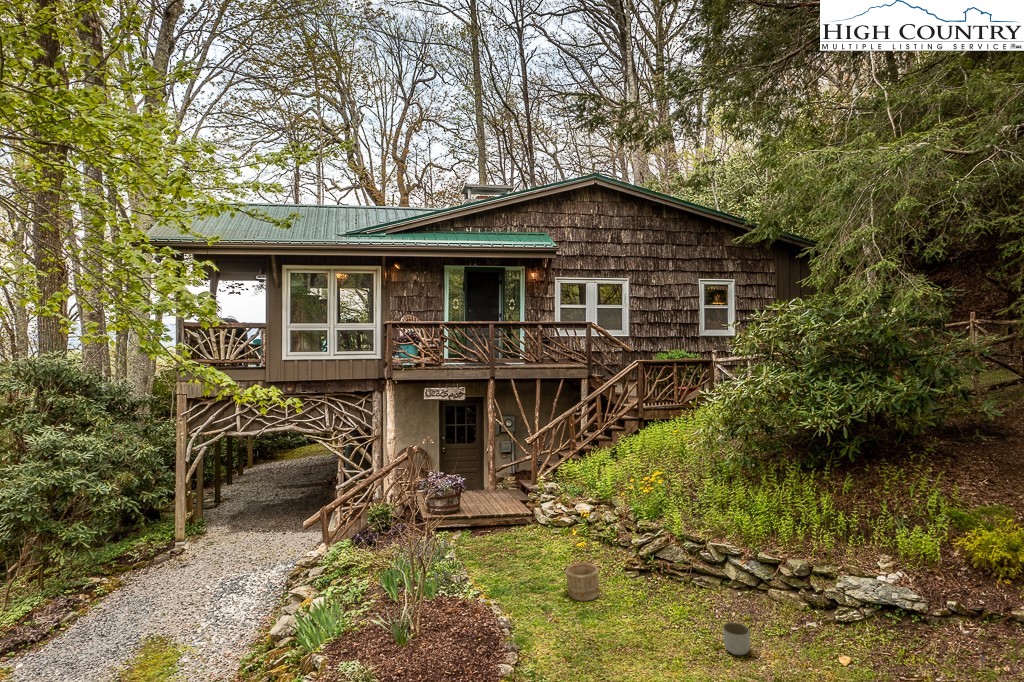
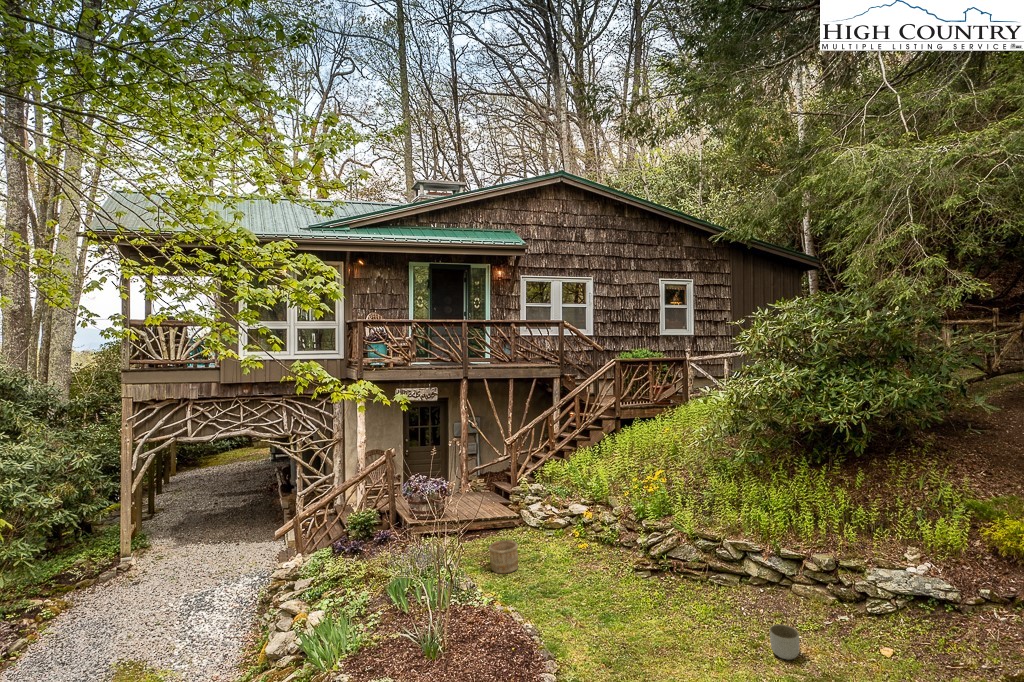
wooden bucket: present [565,563,599,601] -> present [488,540,518,574]

